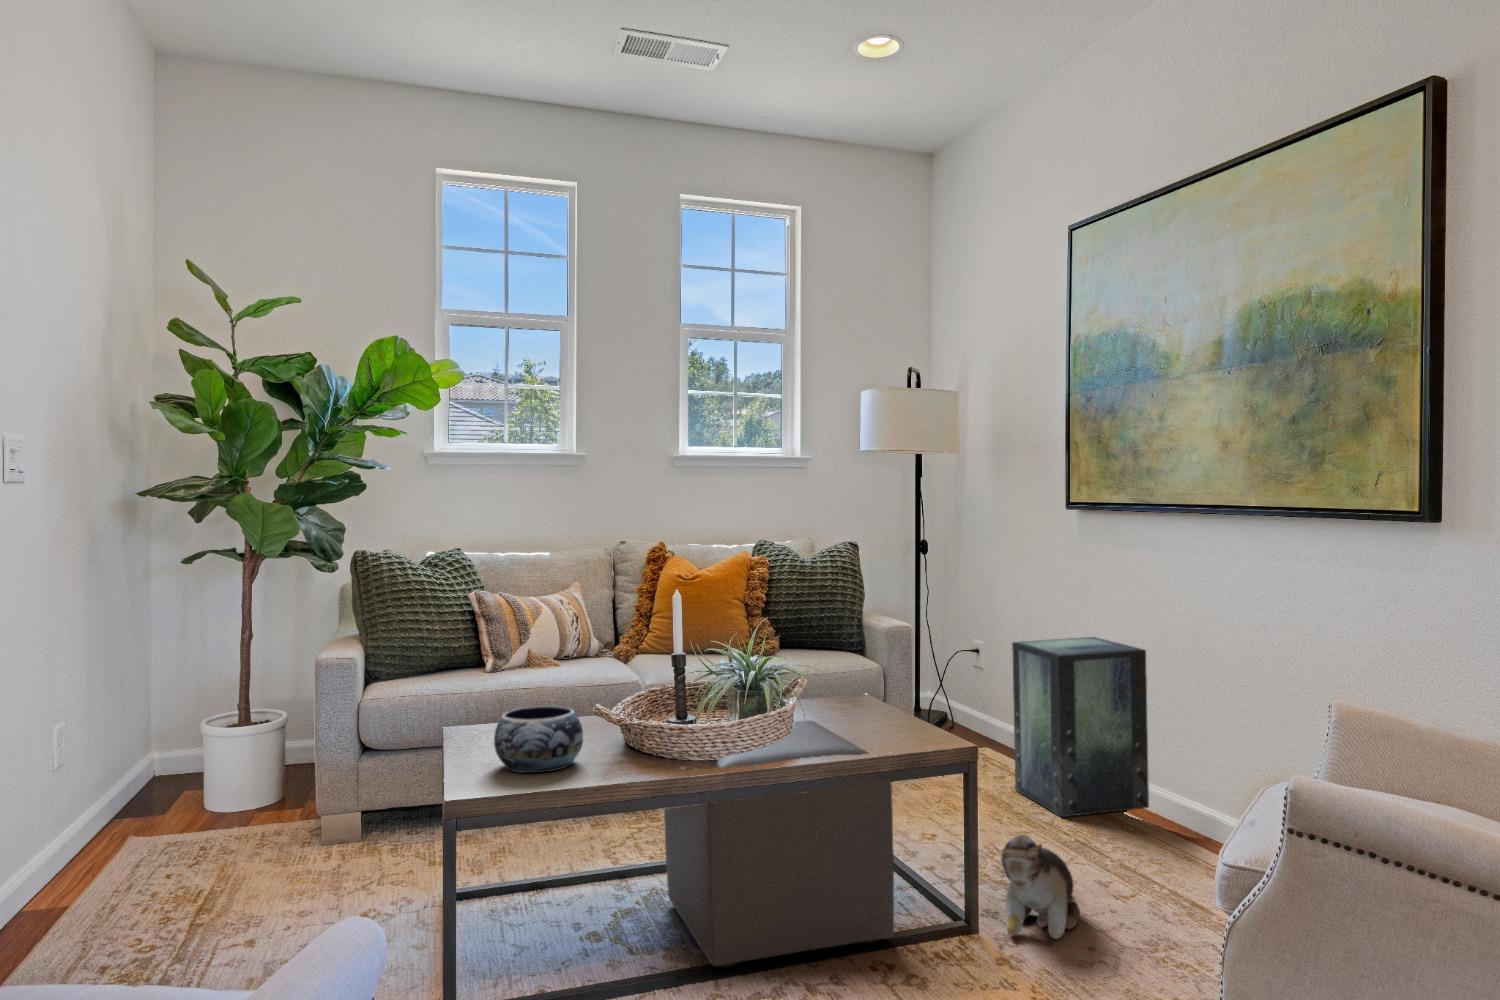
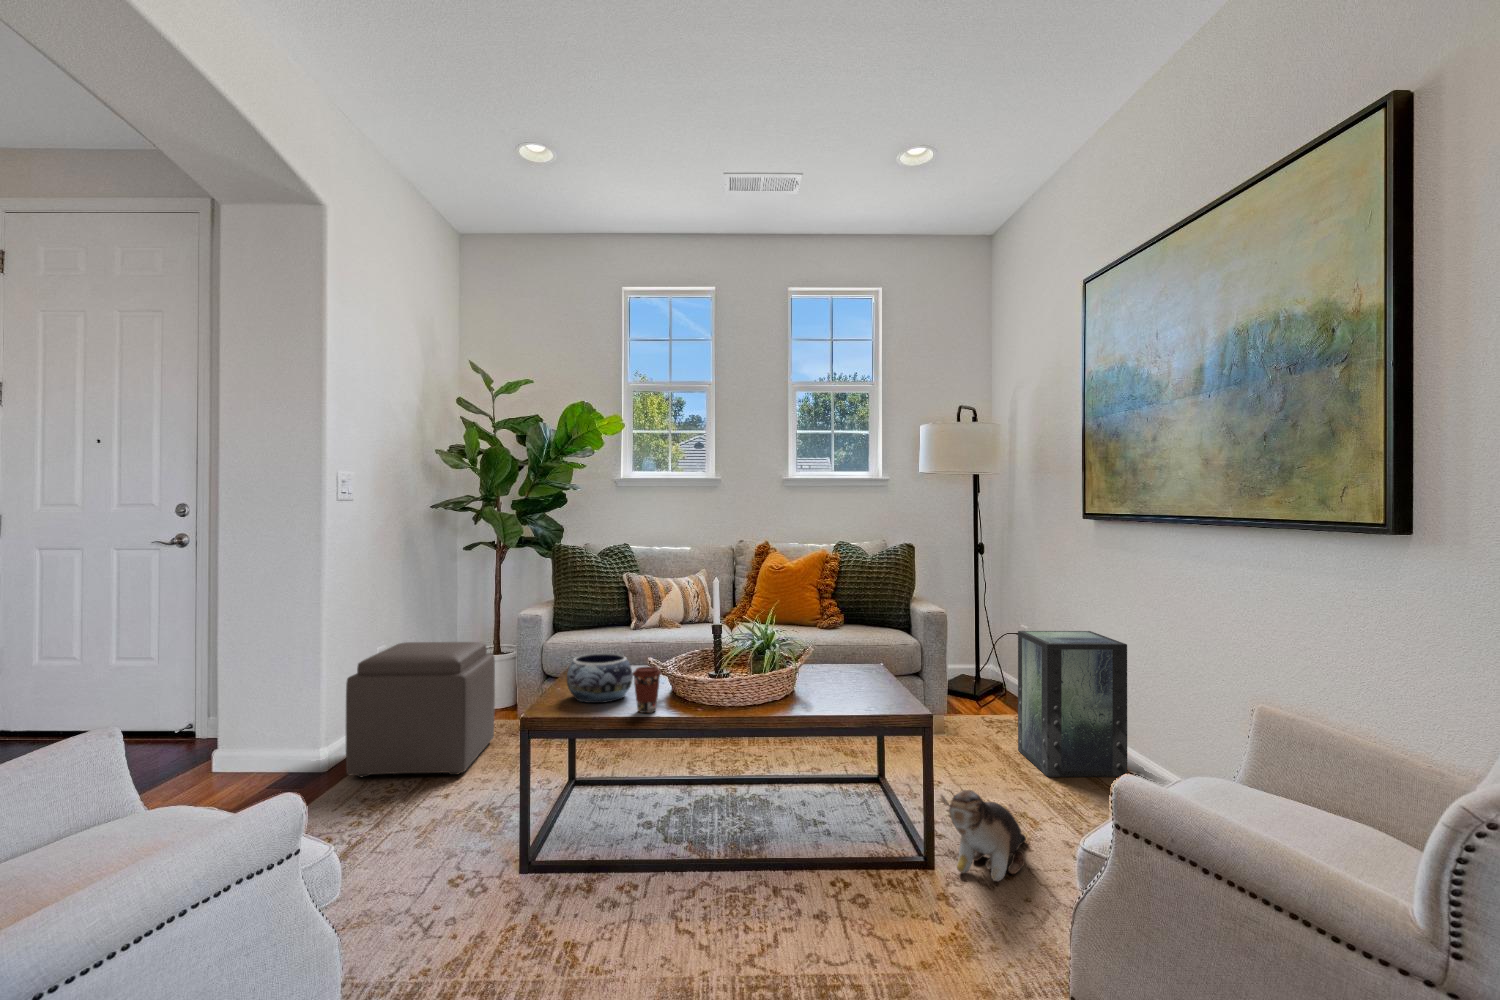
coffee cup: none [600,718,639,779] -> present [632,666,661,713]
ottoman: present [664,720,894,967] -> present [346,642,495,777]

